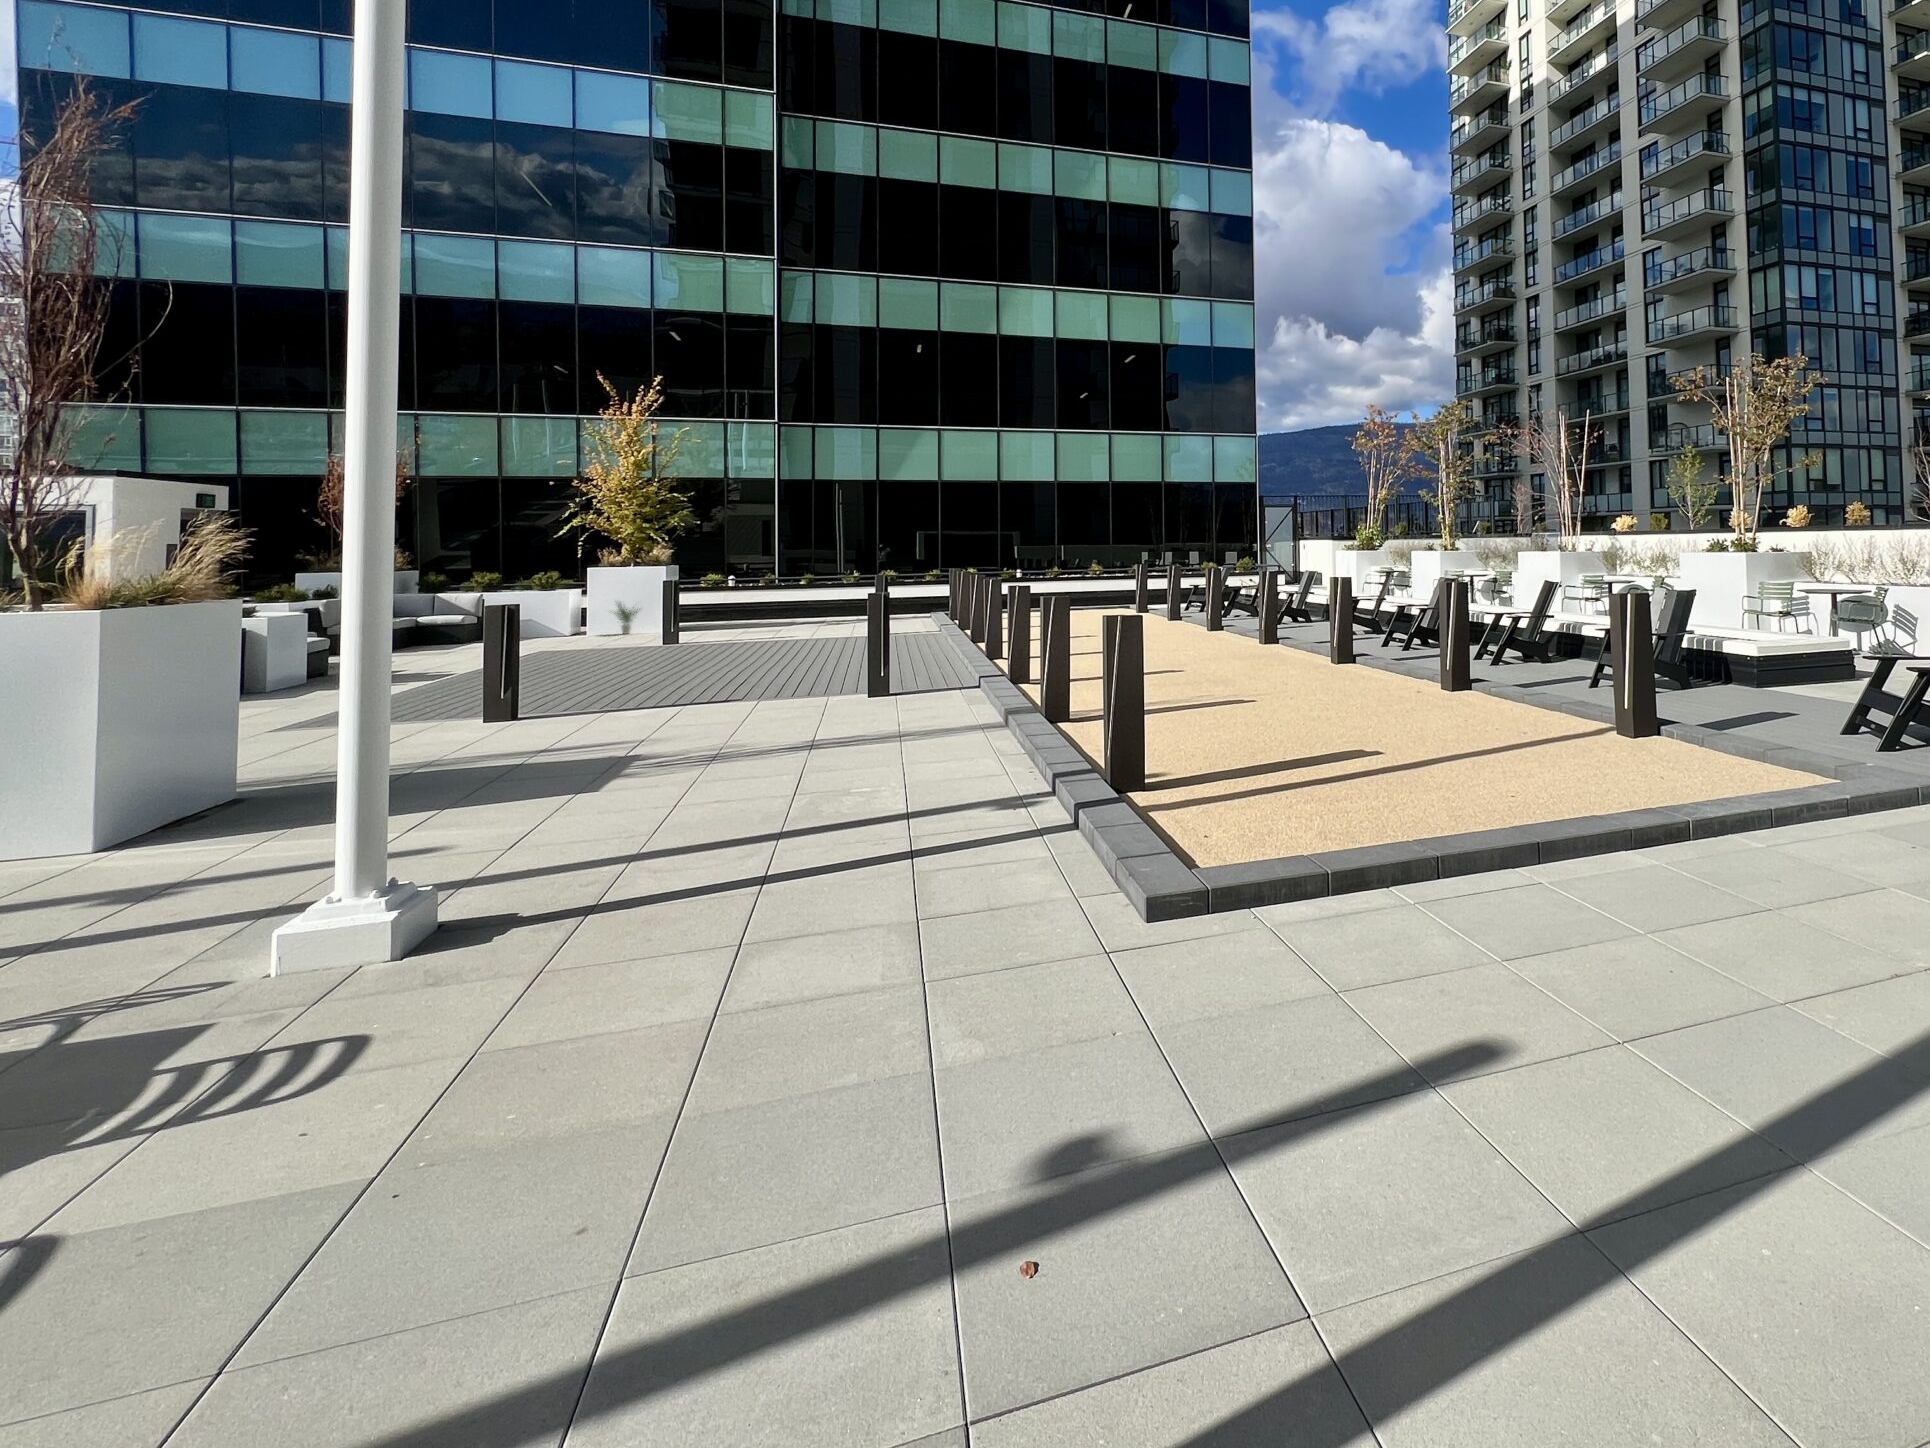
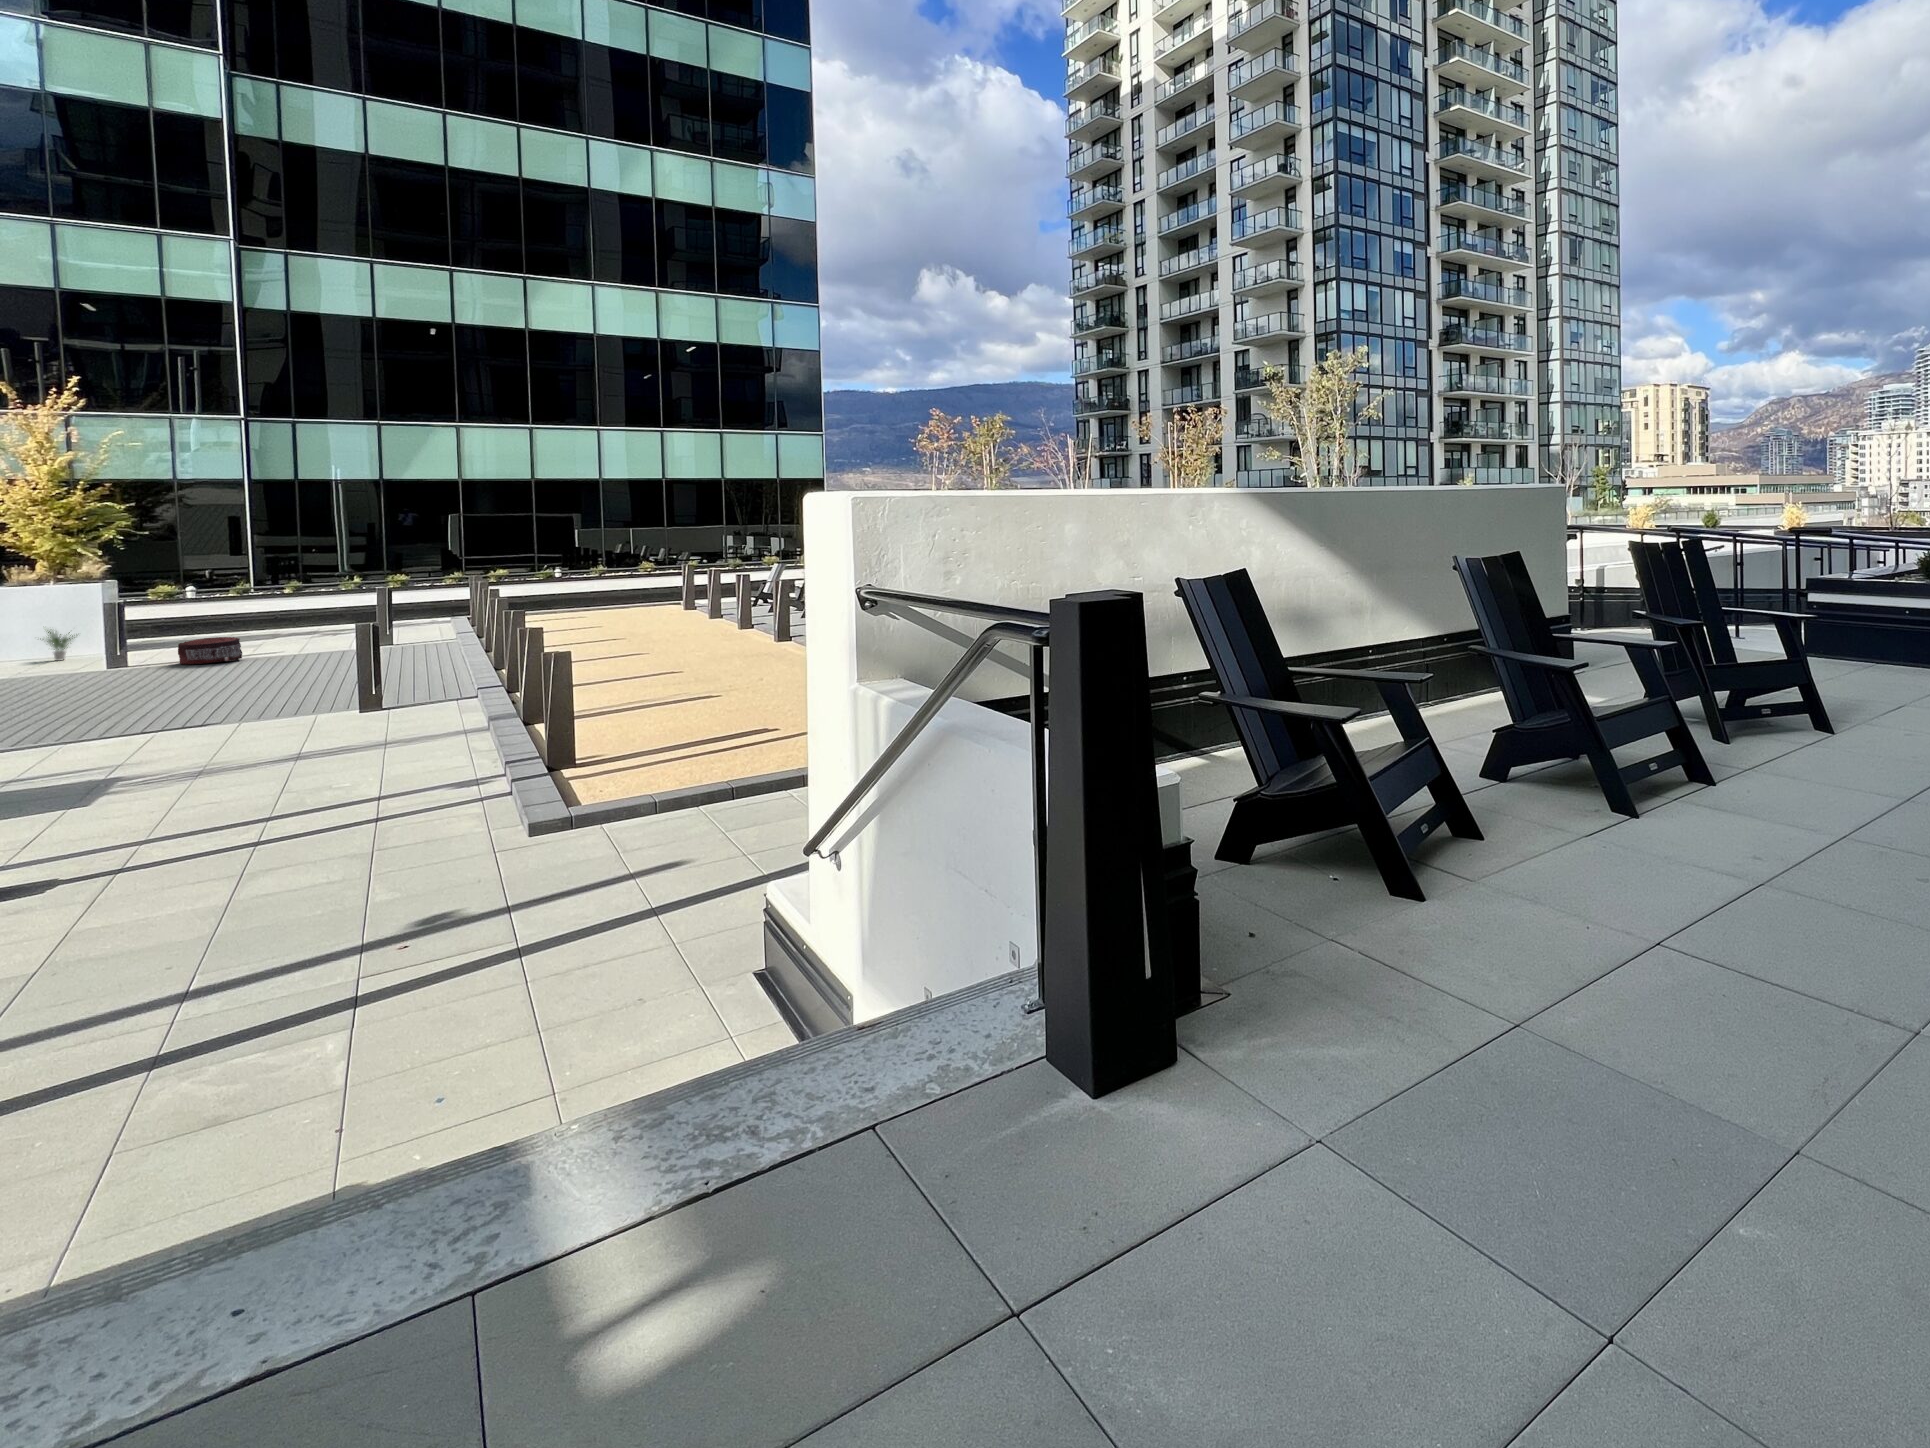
pouf: none [716,615,769,641] -> present [178,637,242,665]

